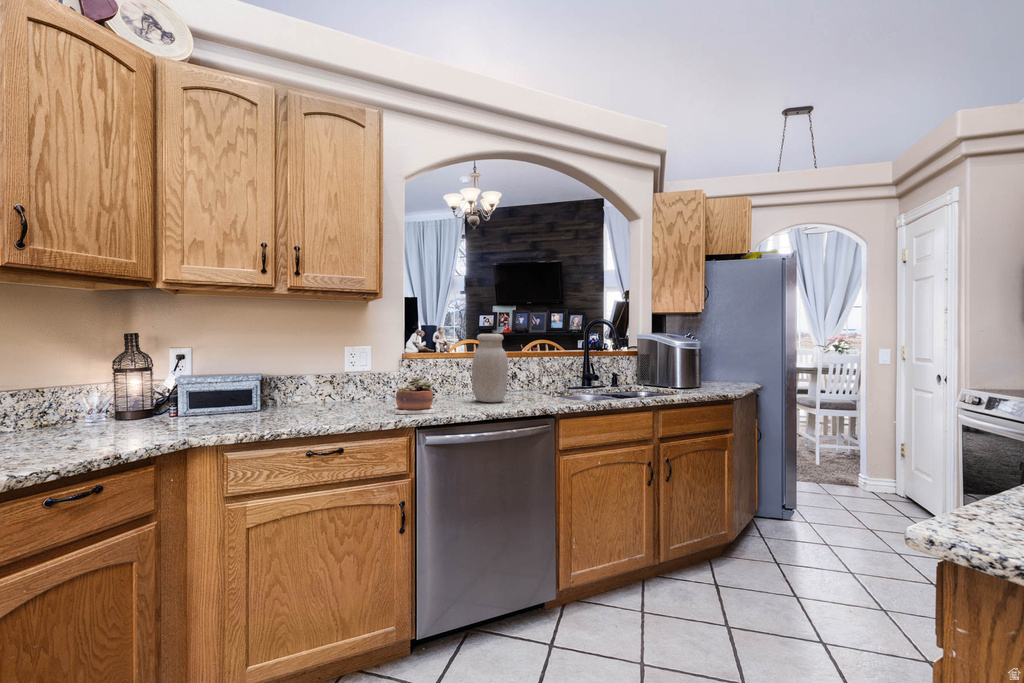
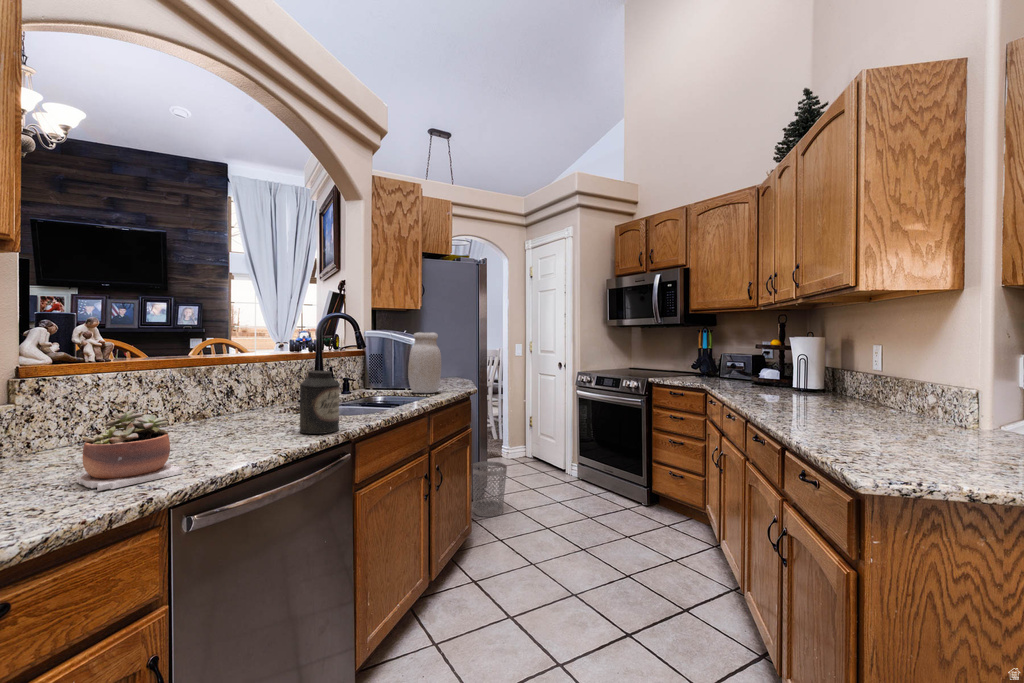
jar: present [472,334,508,402] -> present [408,332,442,393]
canister: none [523,361,550,407] -> present [300,371,339,434]
wastebasket: none [766,477,814,541] -> present [473,461,507,517]

